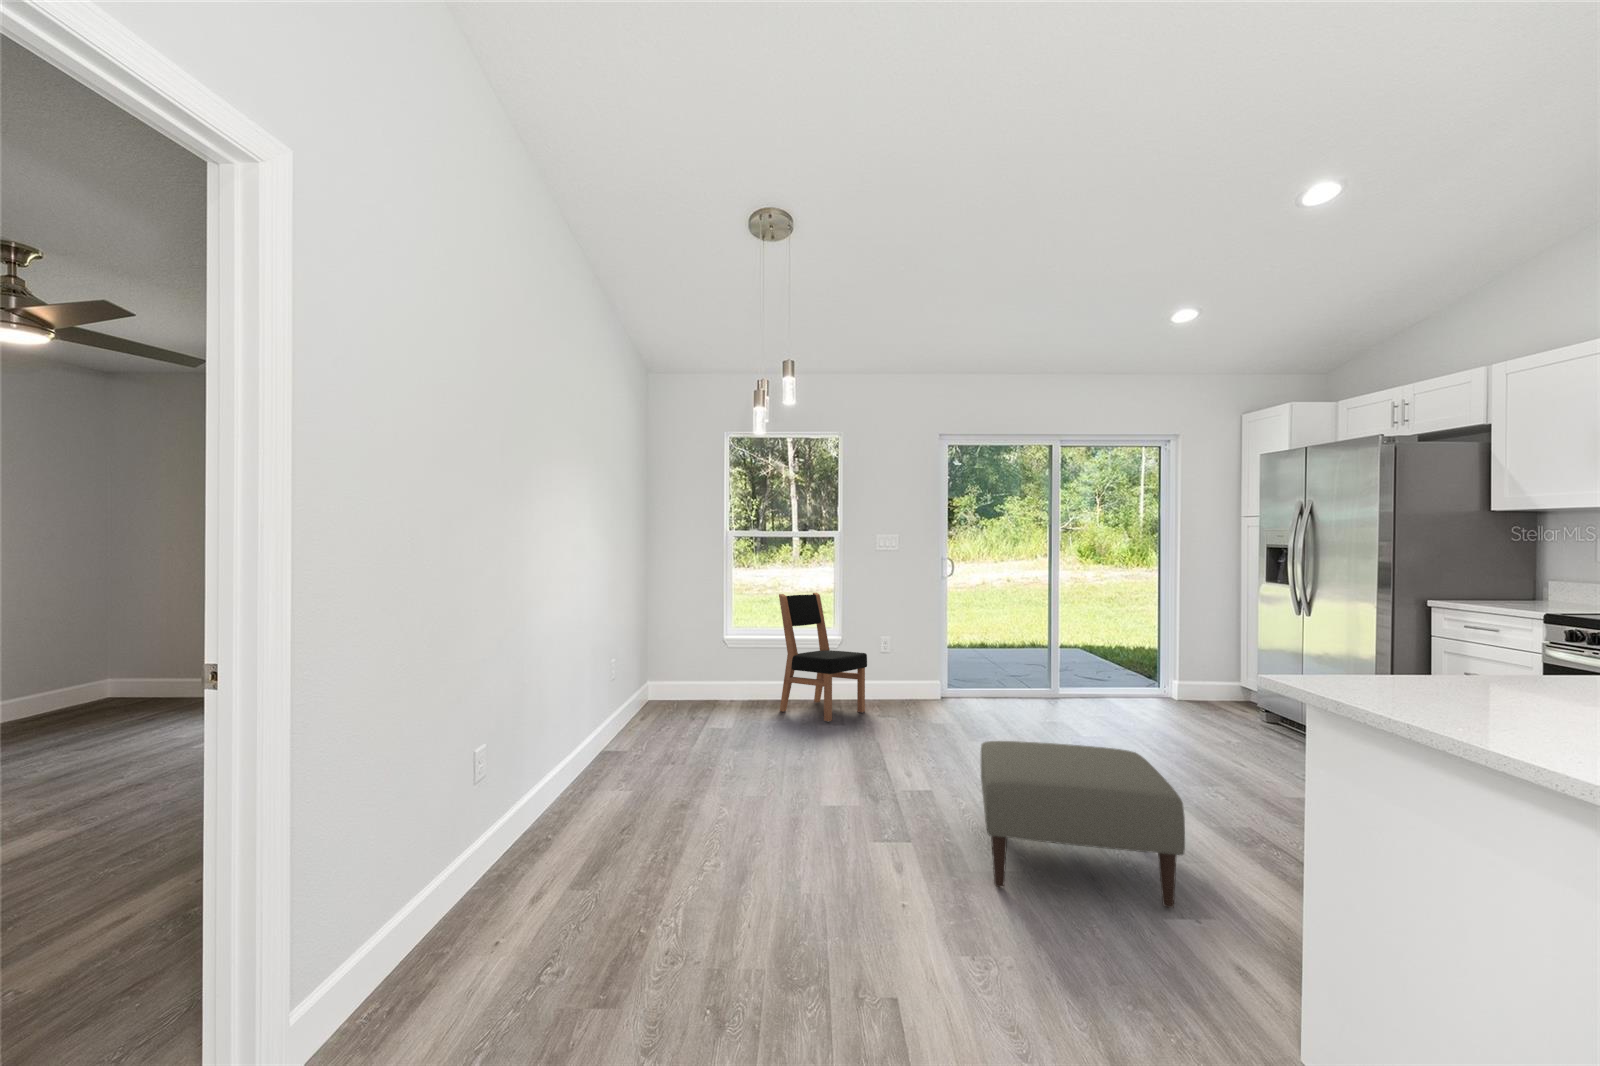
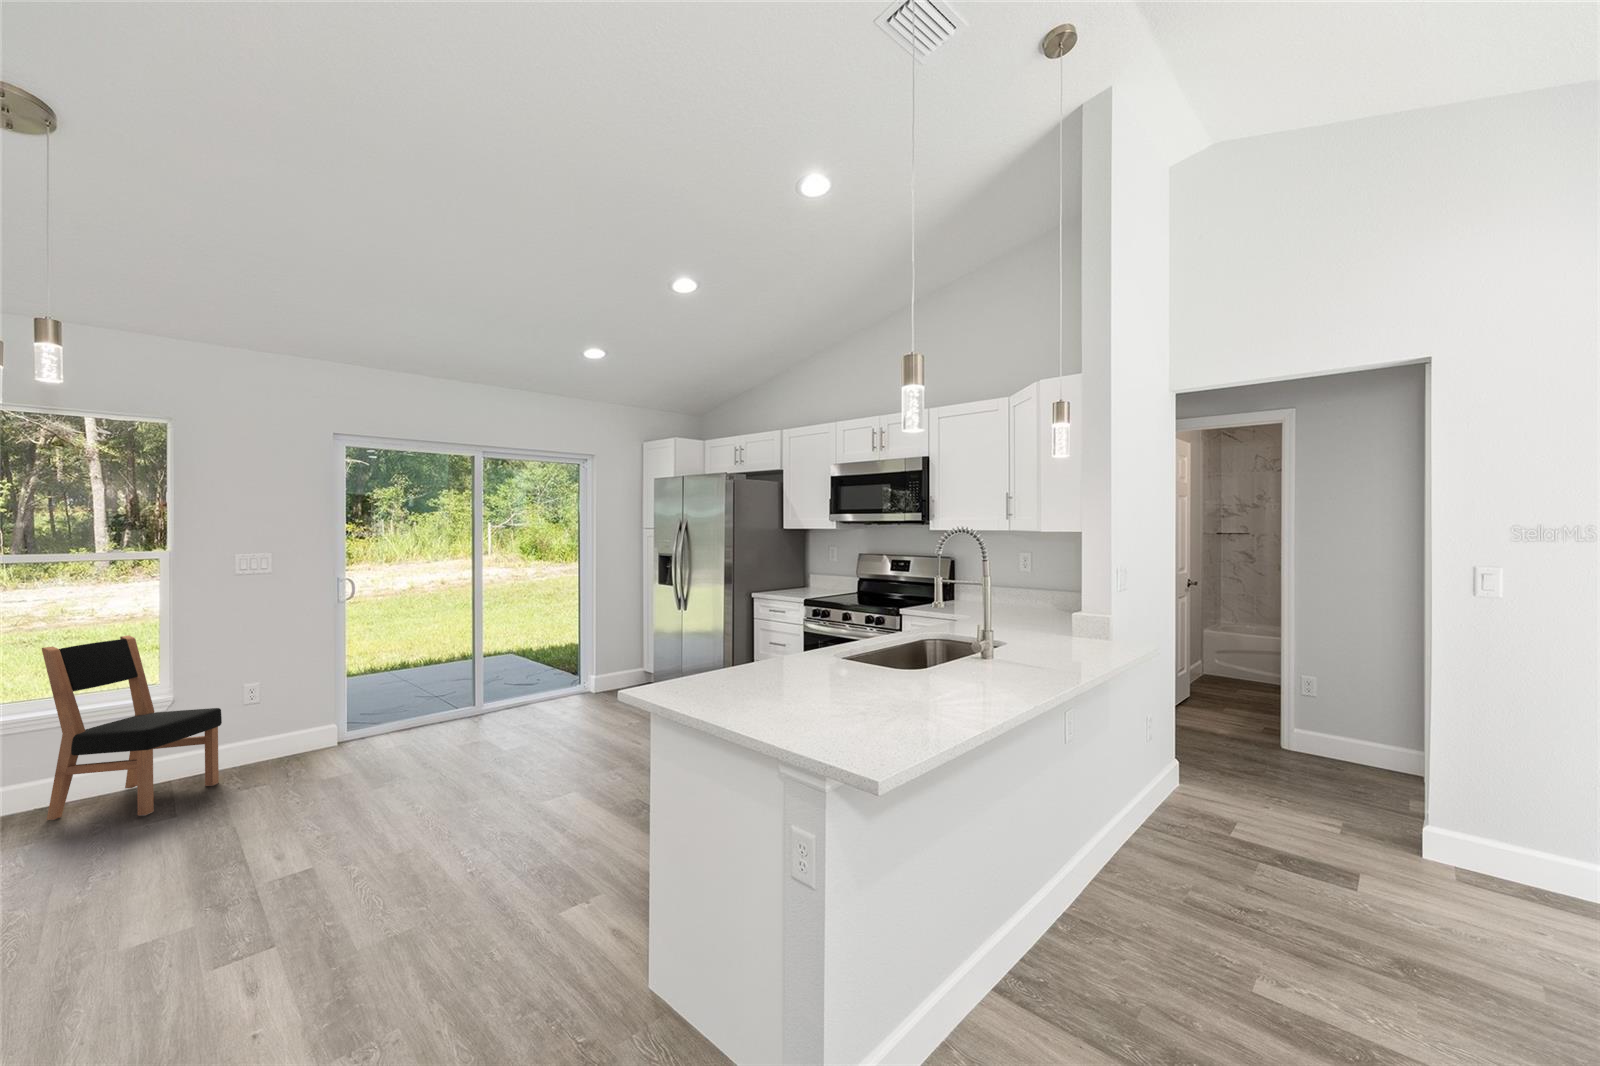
ottoman: present [981,741,1185,908] -> none [353,769,563,971]

